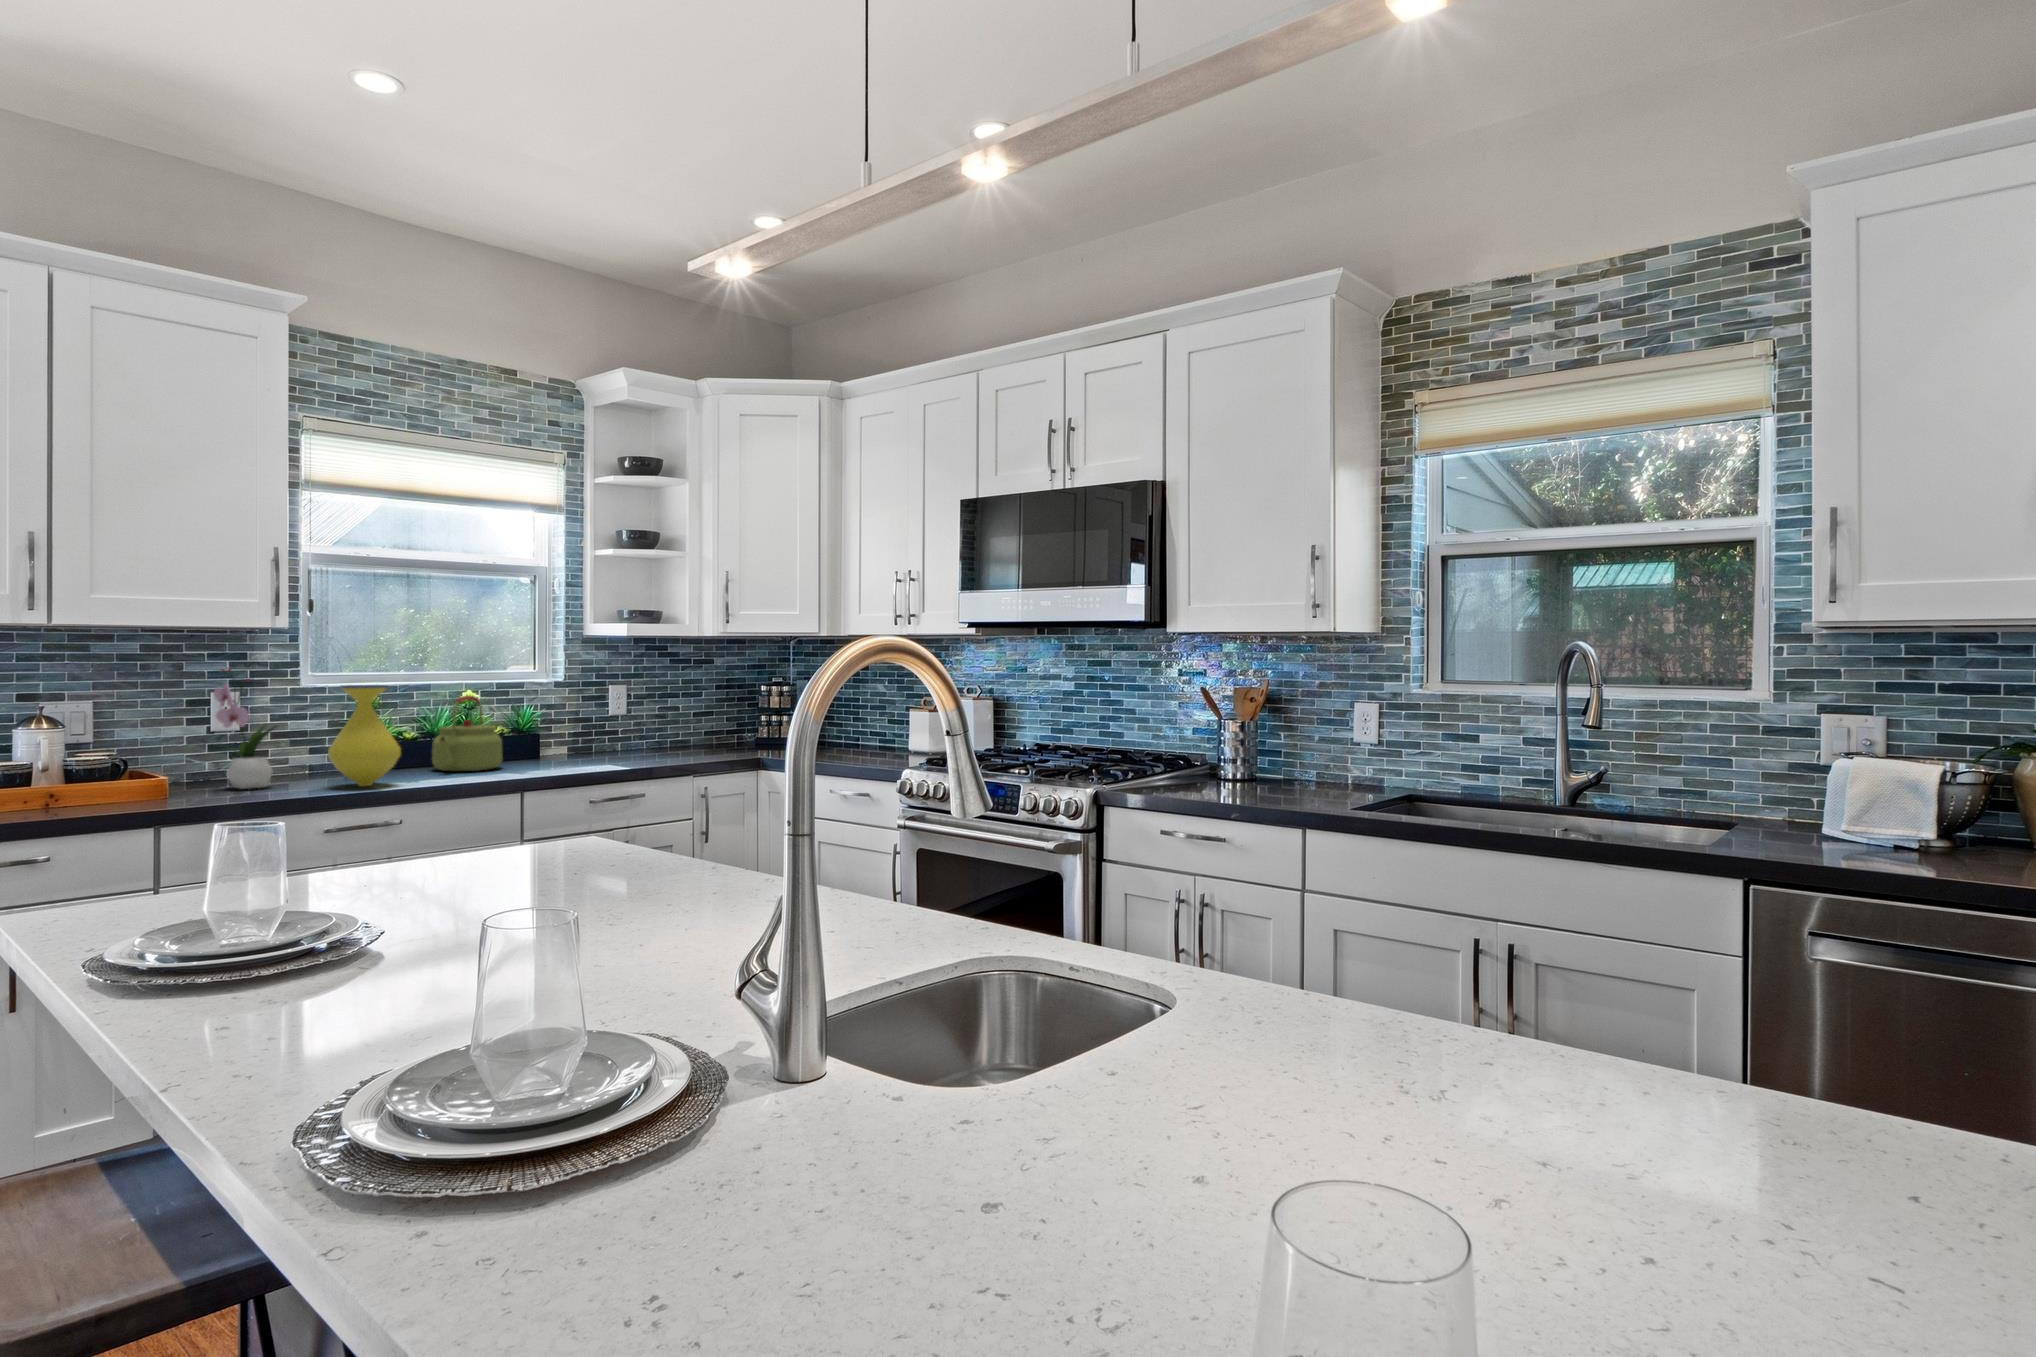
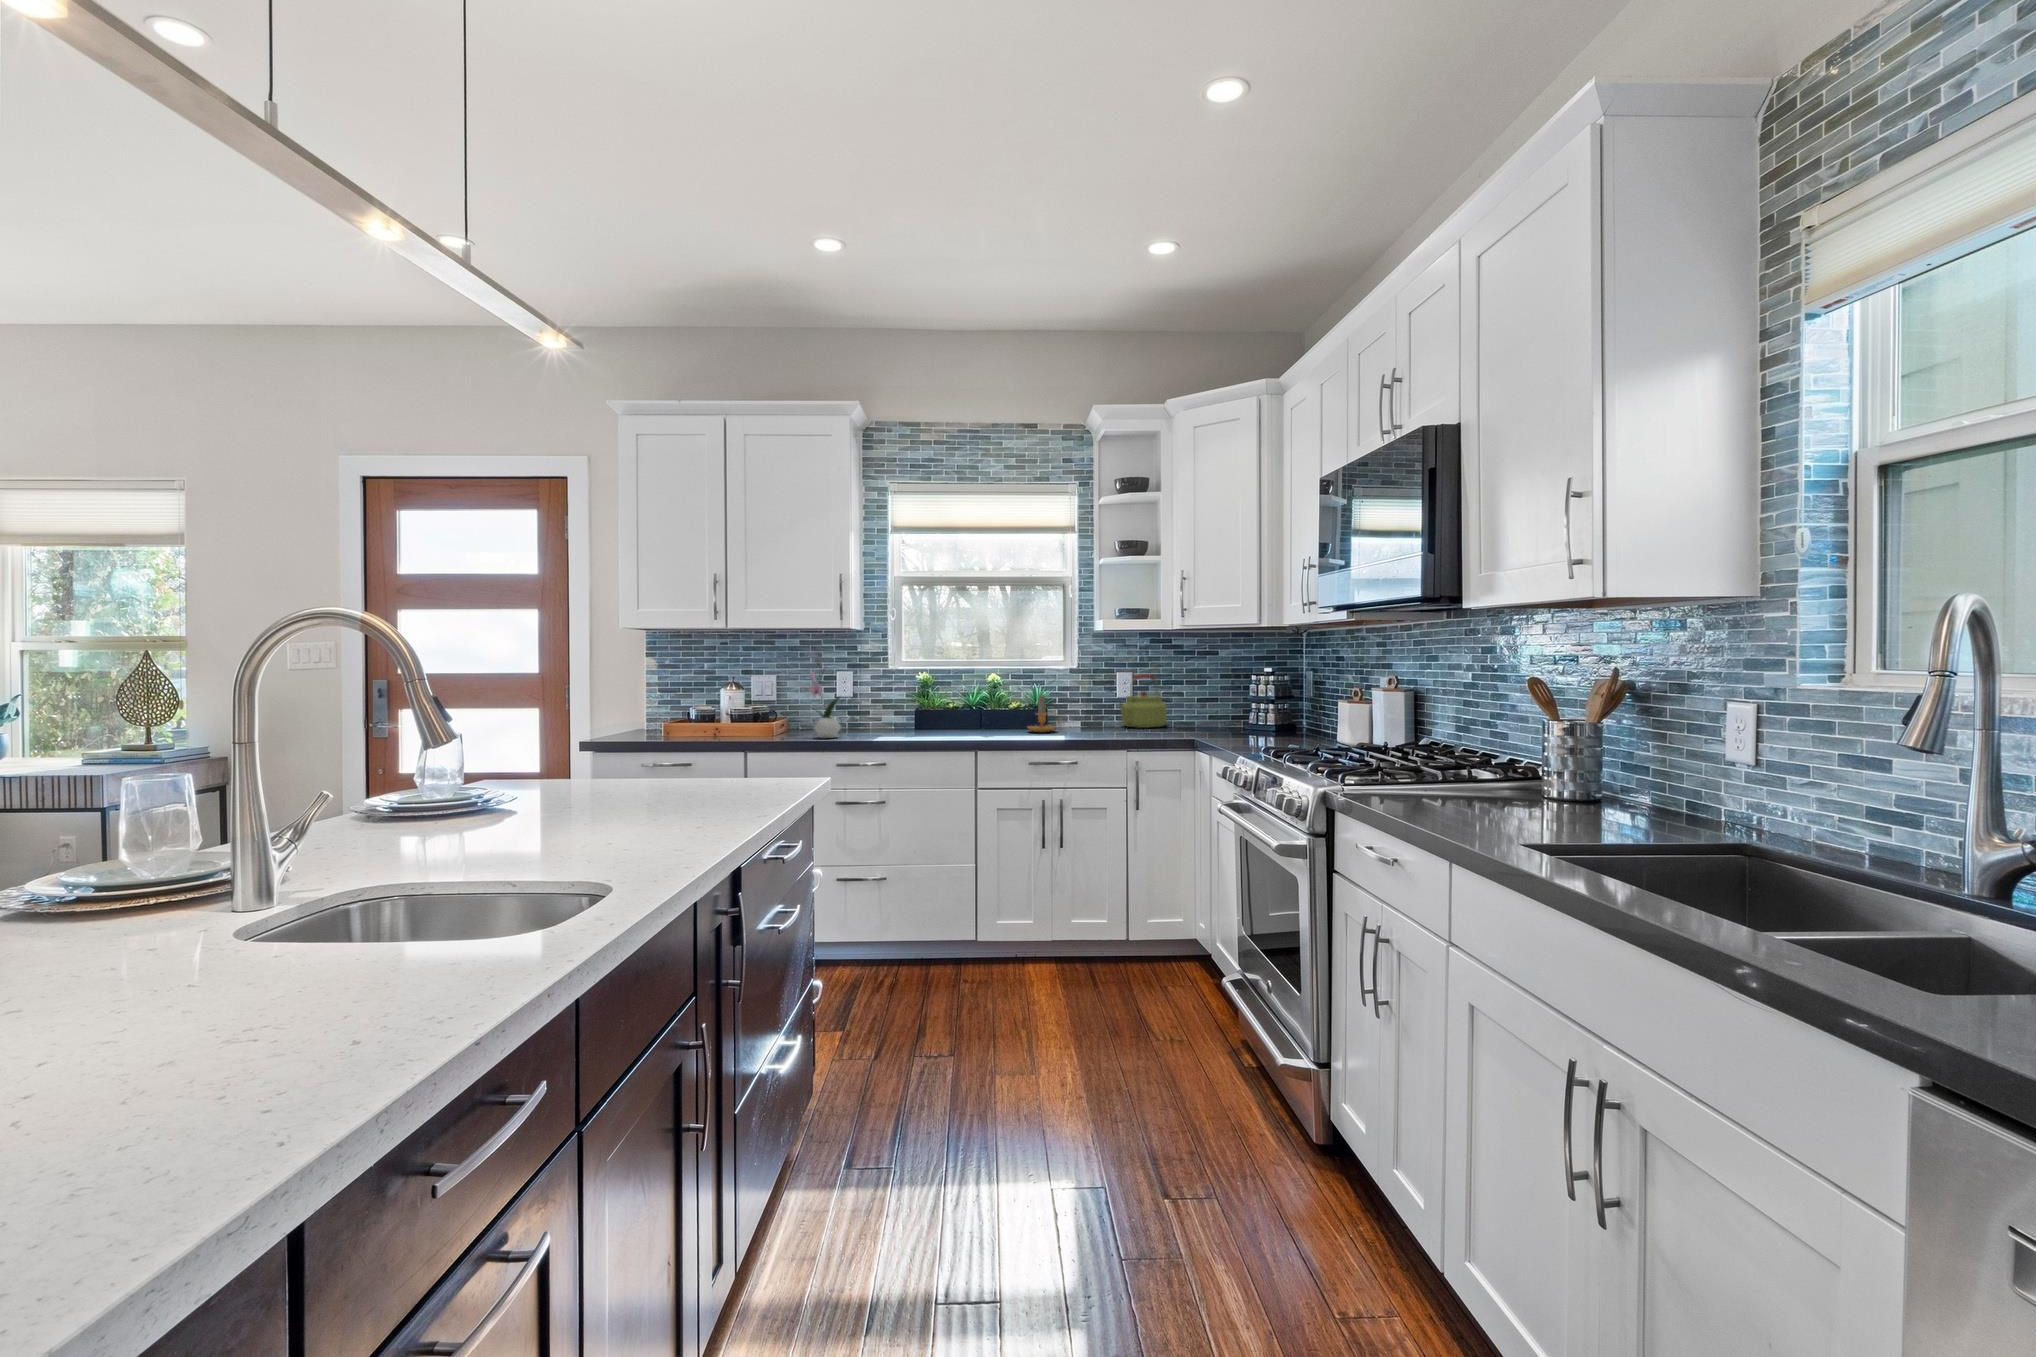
vase: present [328,685,401,786] -> none [858,671,903,741]
kettle: present [432,696,503,771] -> present [1119,674,1167,728]
candle: none [530,712,578,763] -> present [1028,695,1059,732]

